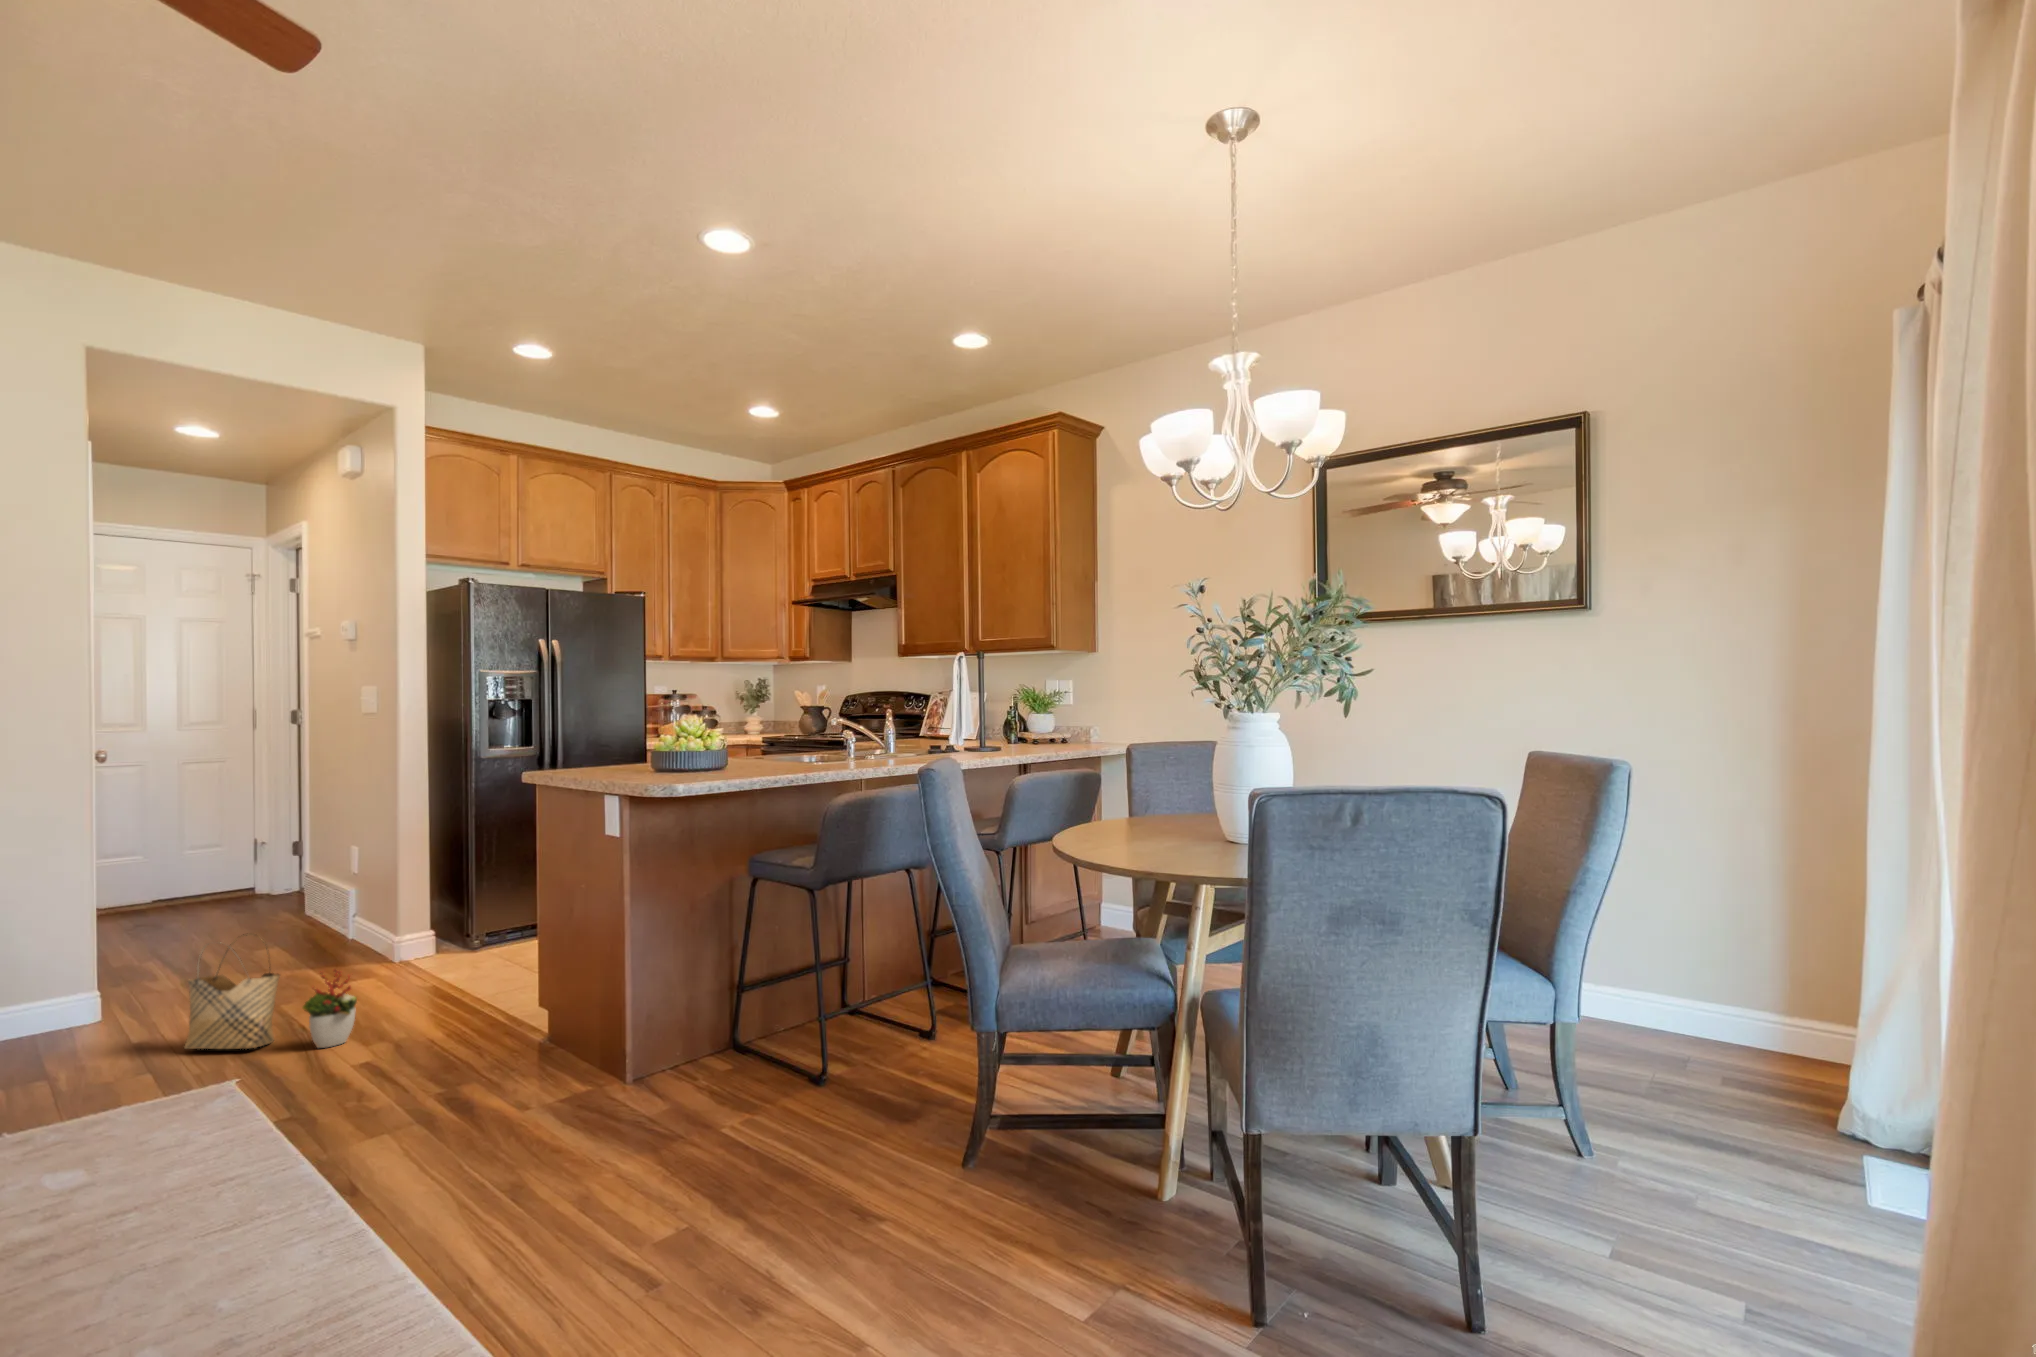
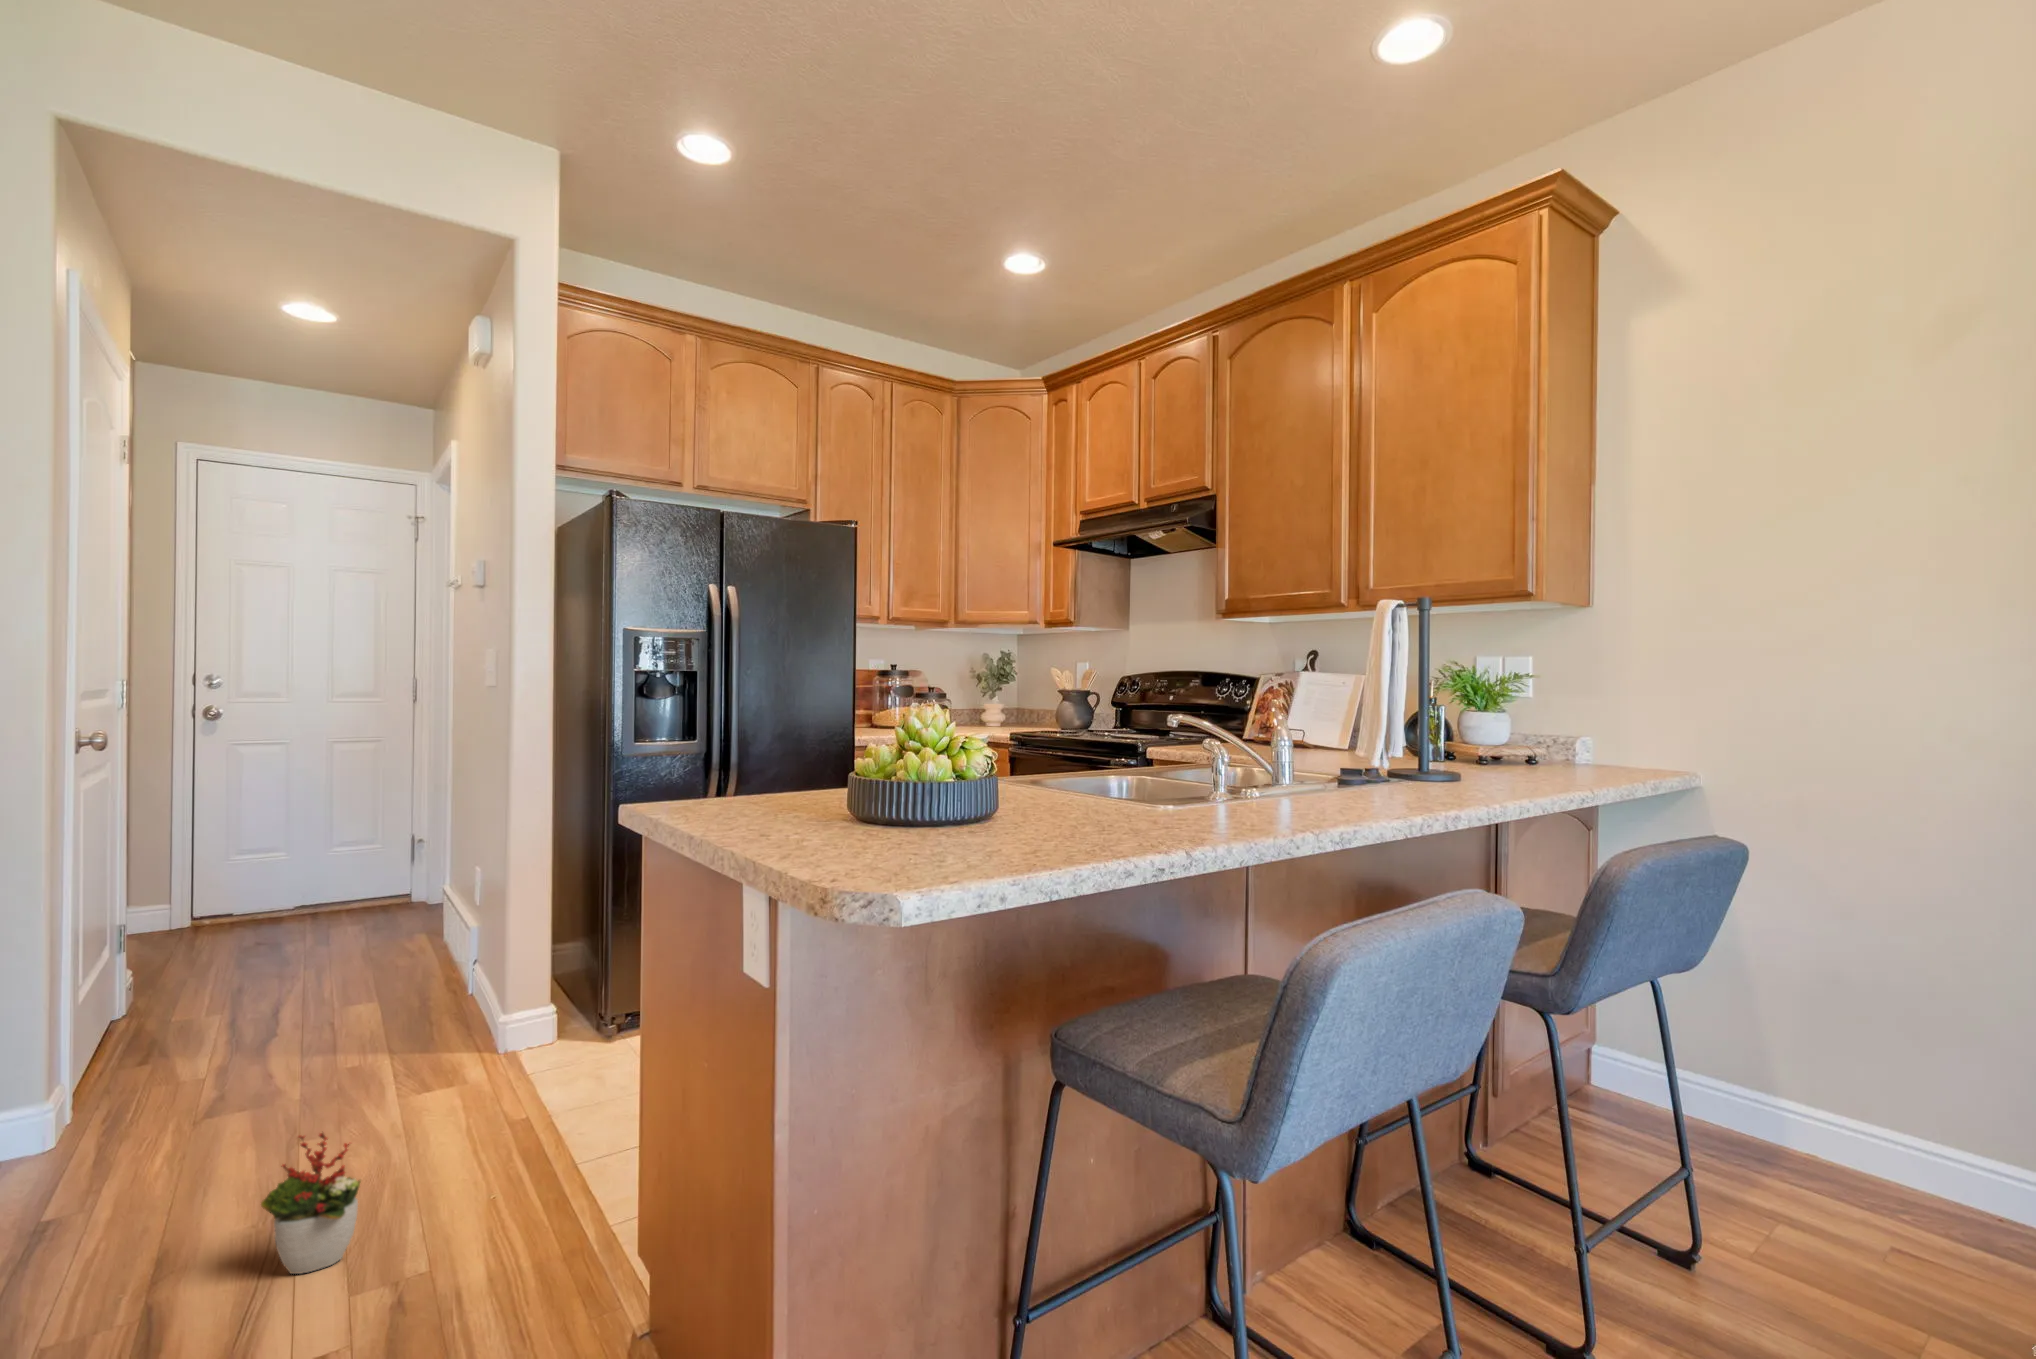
woven basket: present [184,935,280,1049] -> none [95,1049,249,1262]

